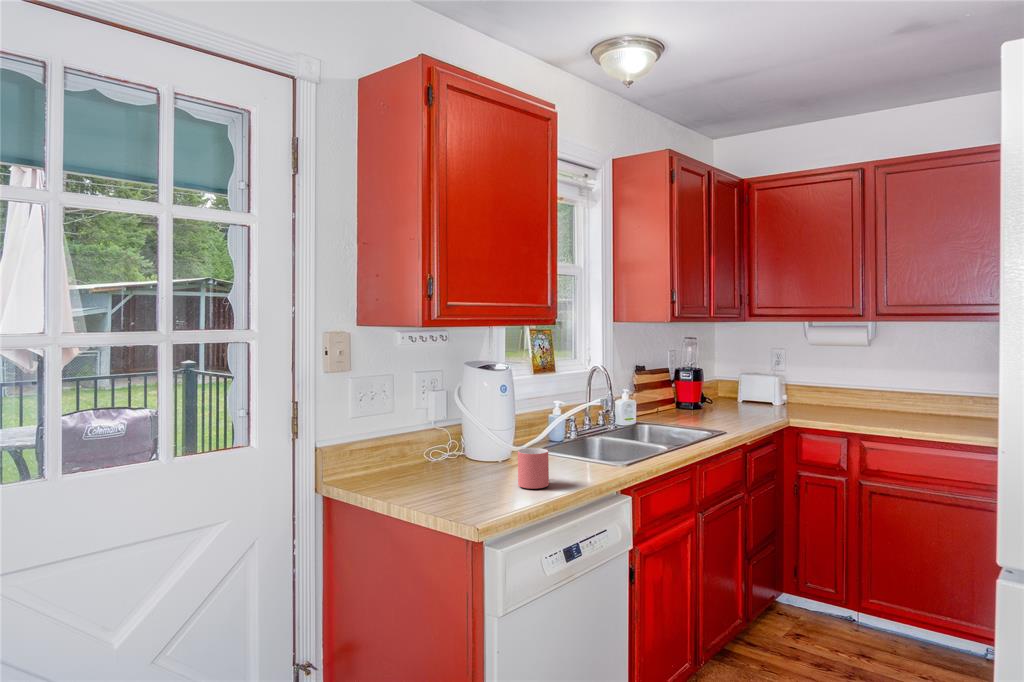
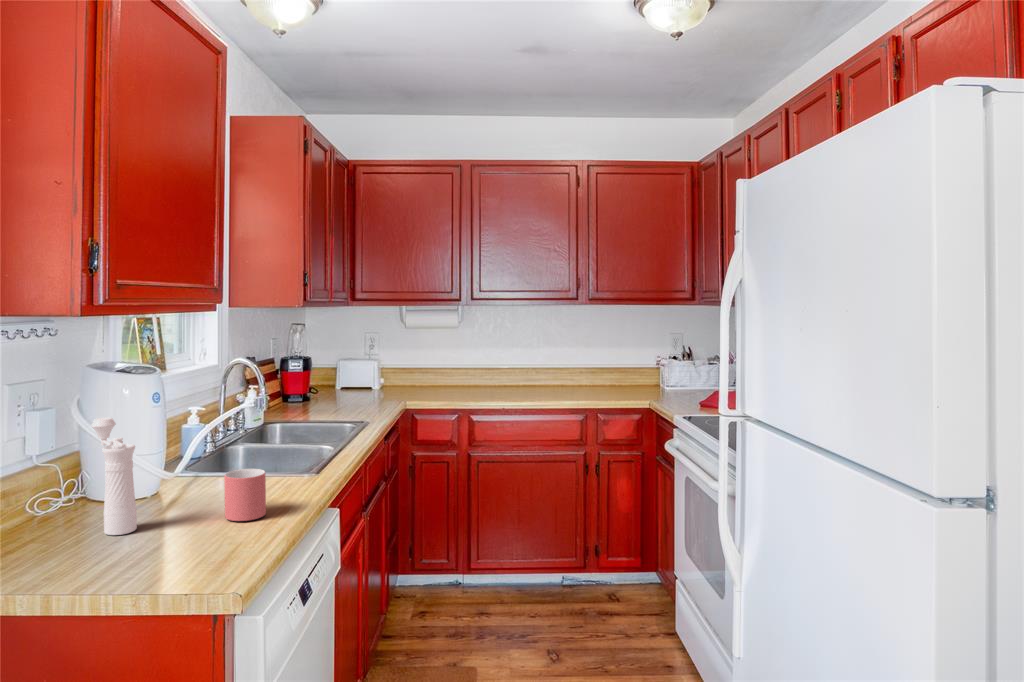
pepper mill: none [440,400,462,483] -> present [91,418,137,535]

